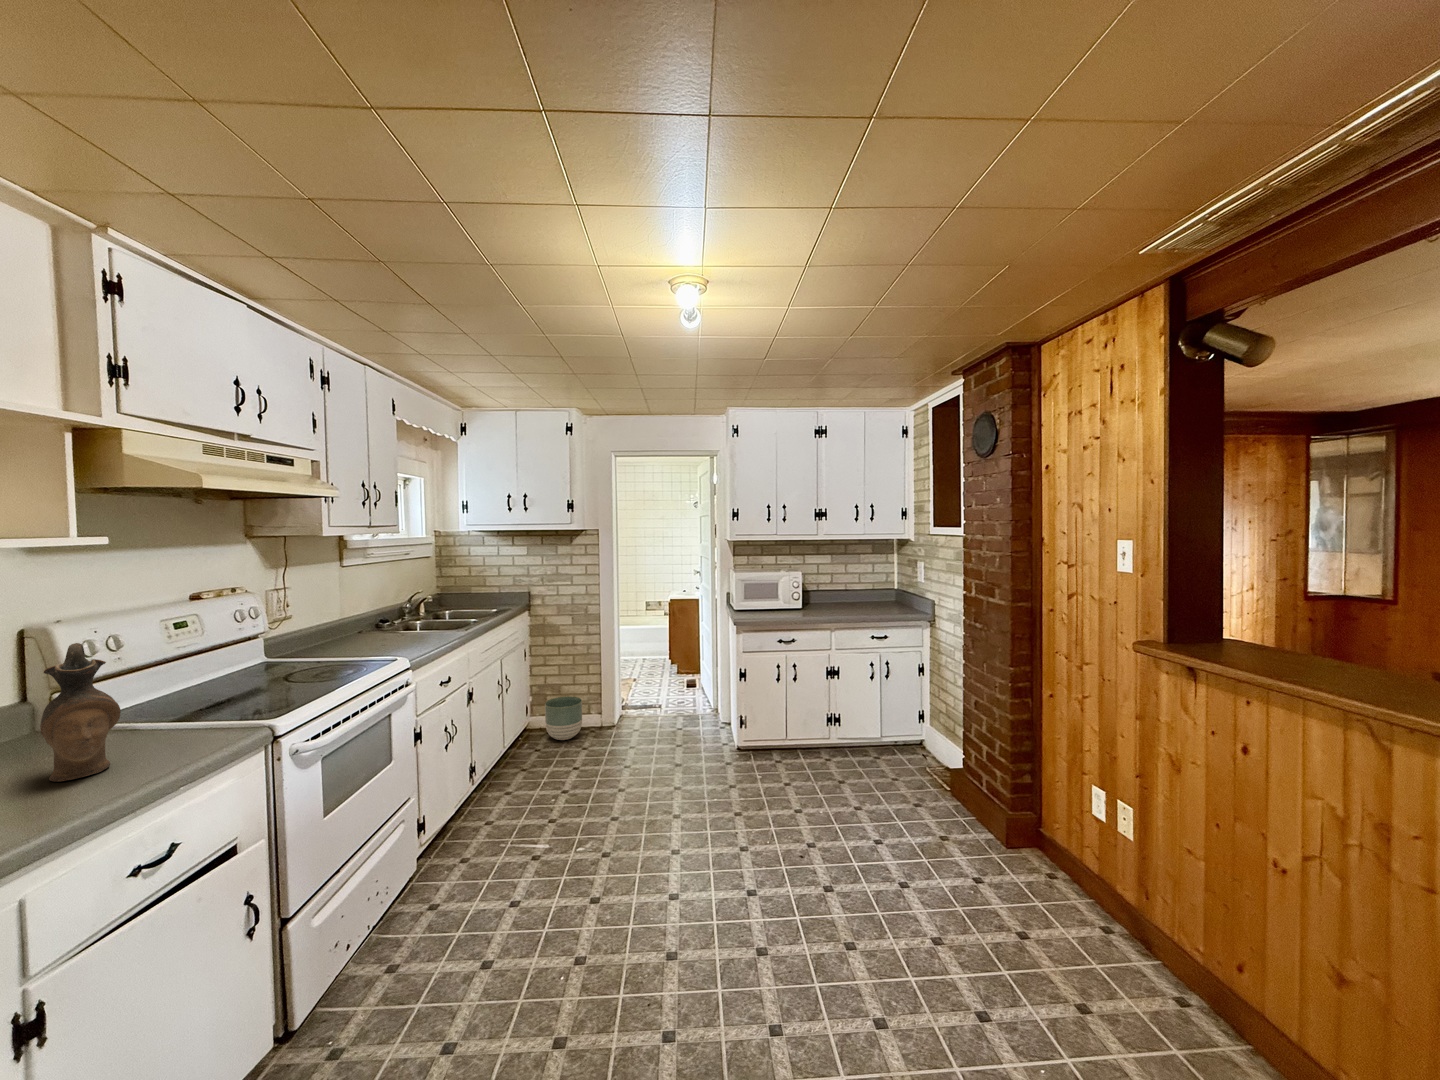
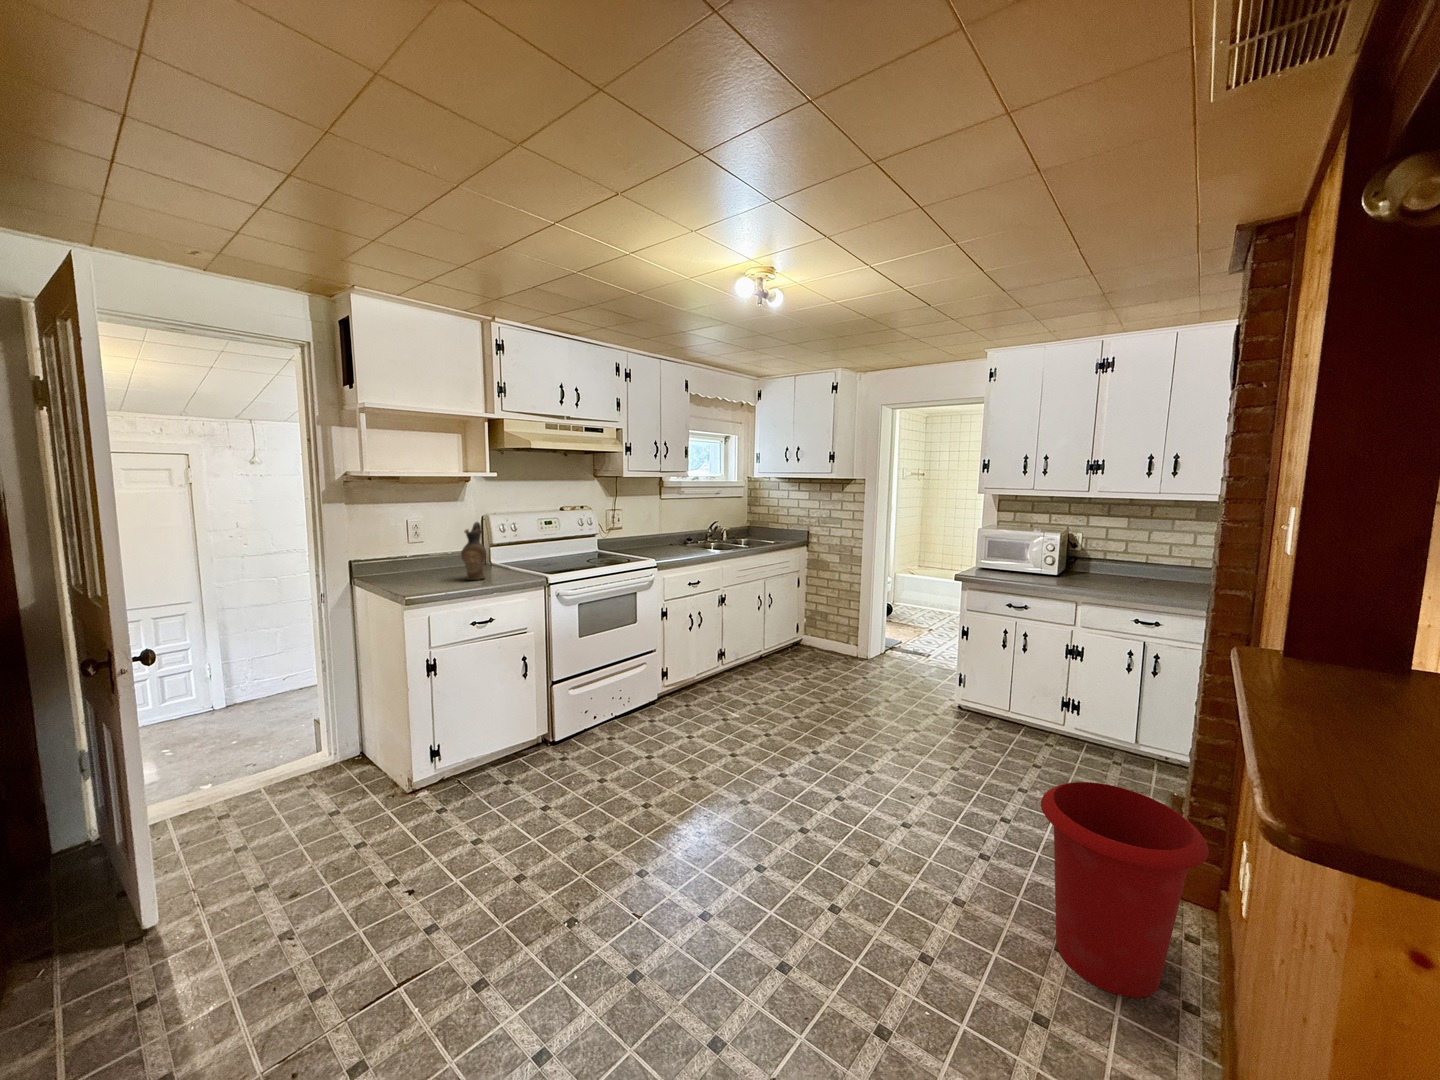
planter: present [545,696,582,740] -> none [807,623,839,659]
waste bin: none [994,774,1128,954] -> present [1041,782,1209,998]

